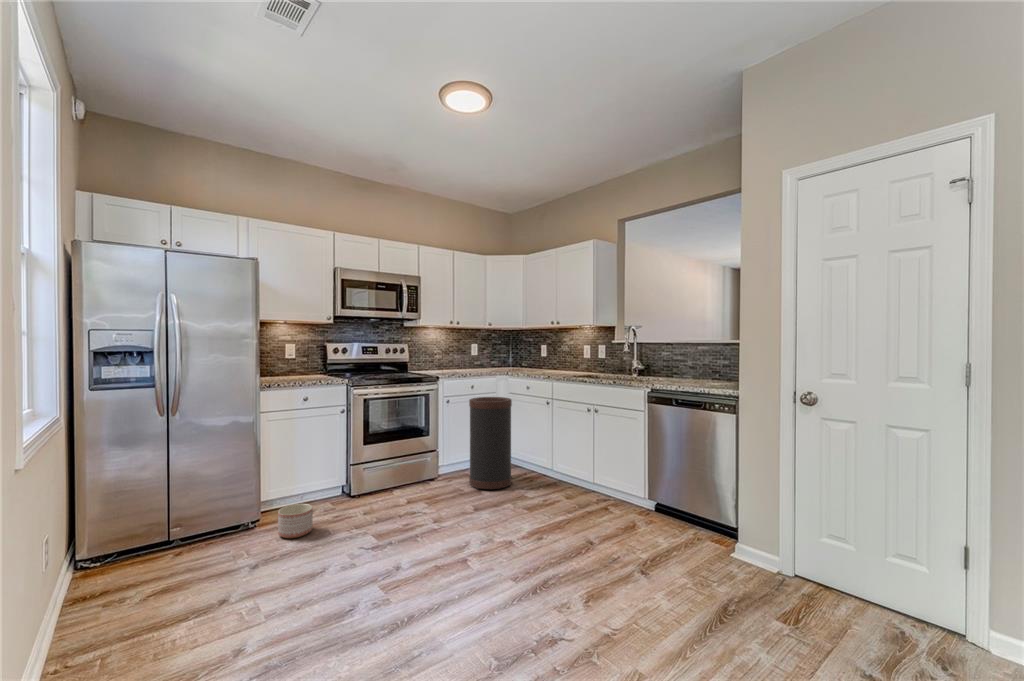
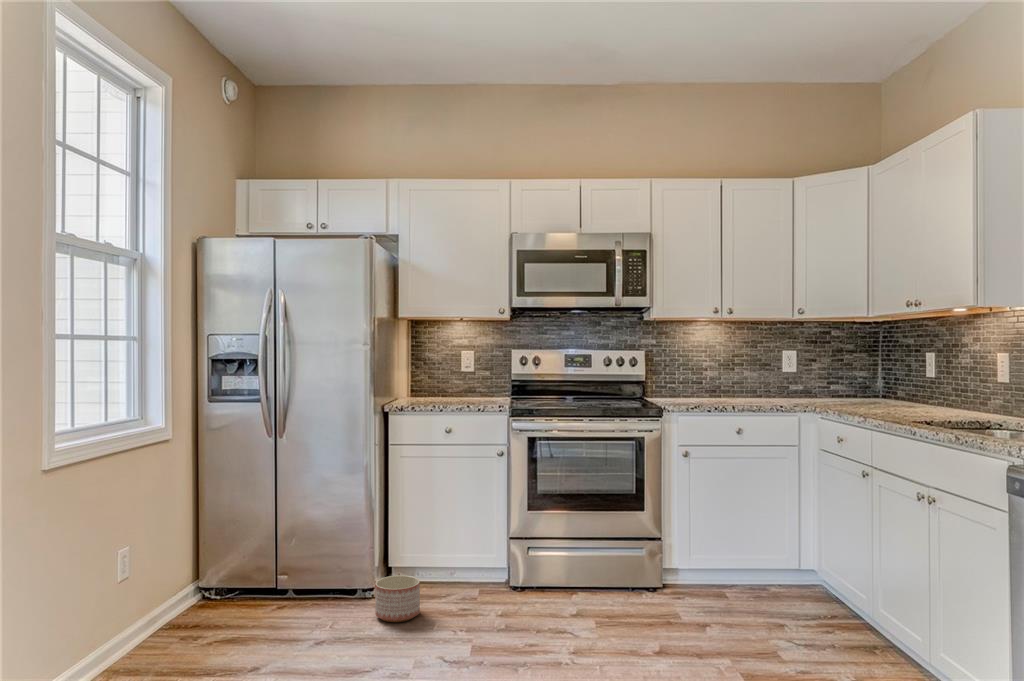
trash can: present [469,397,512,489] -> none [700,450,785,628]

